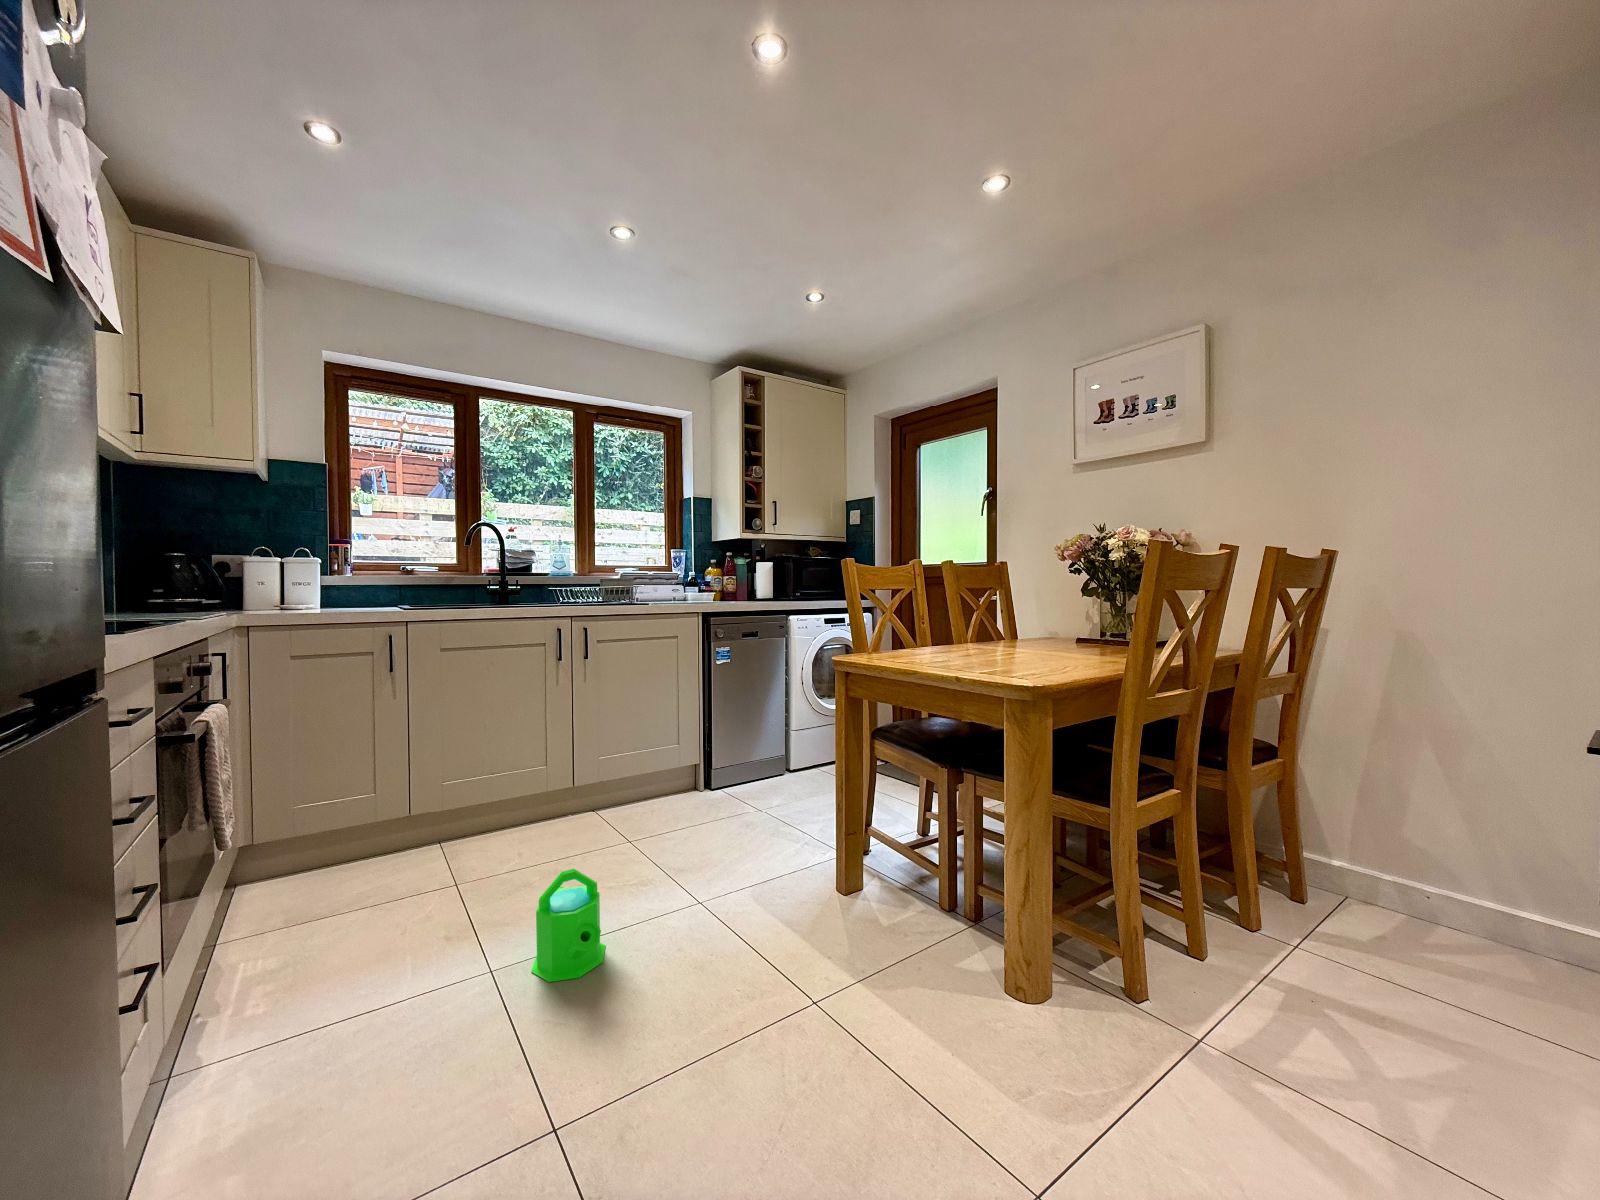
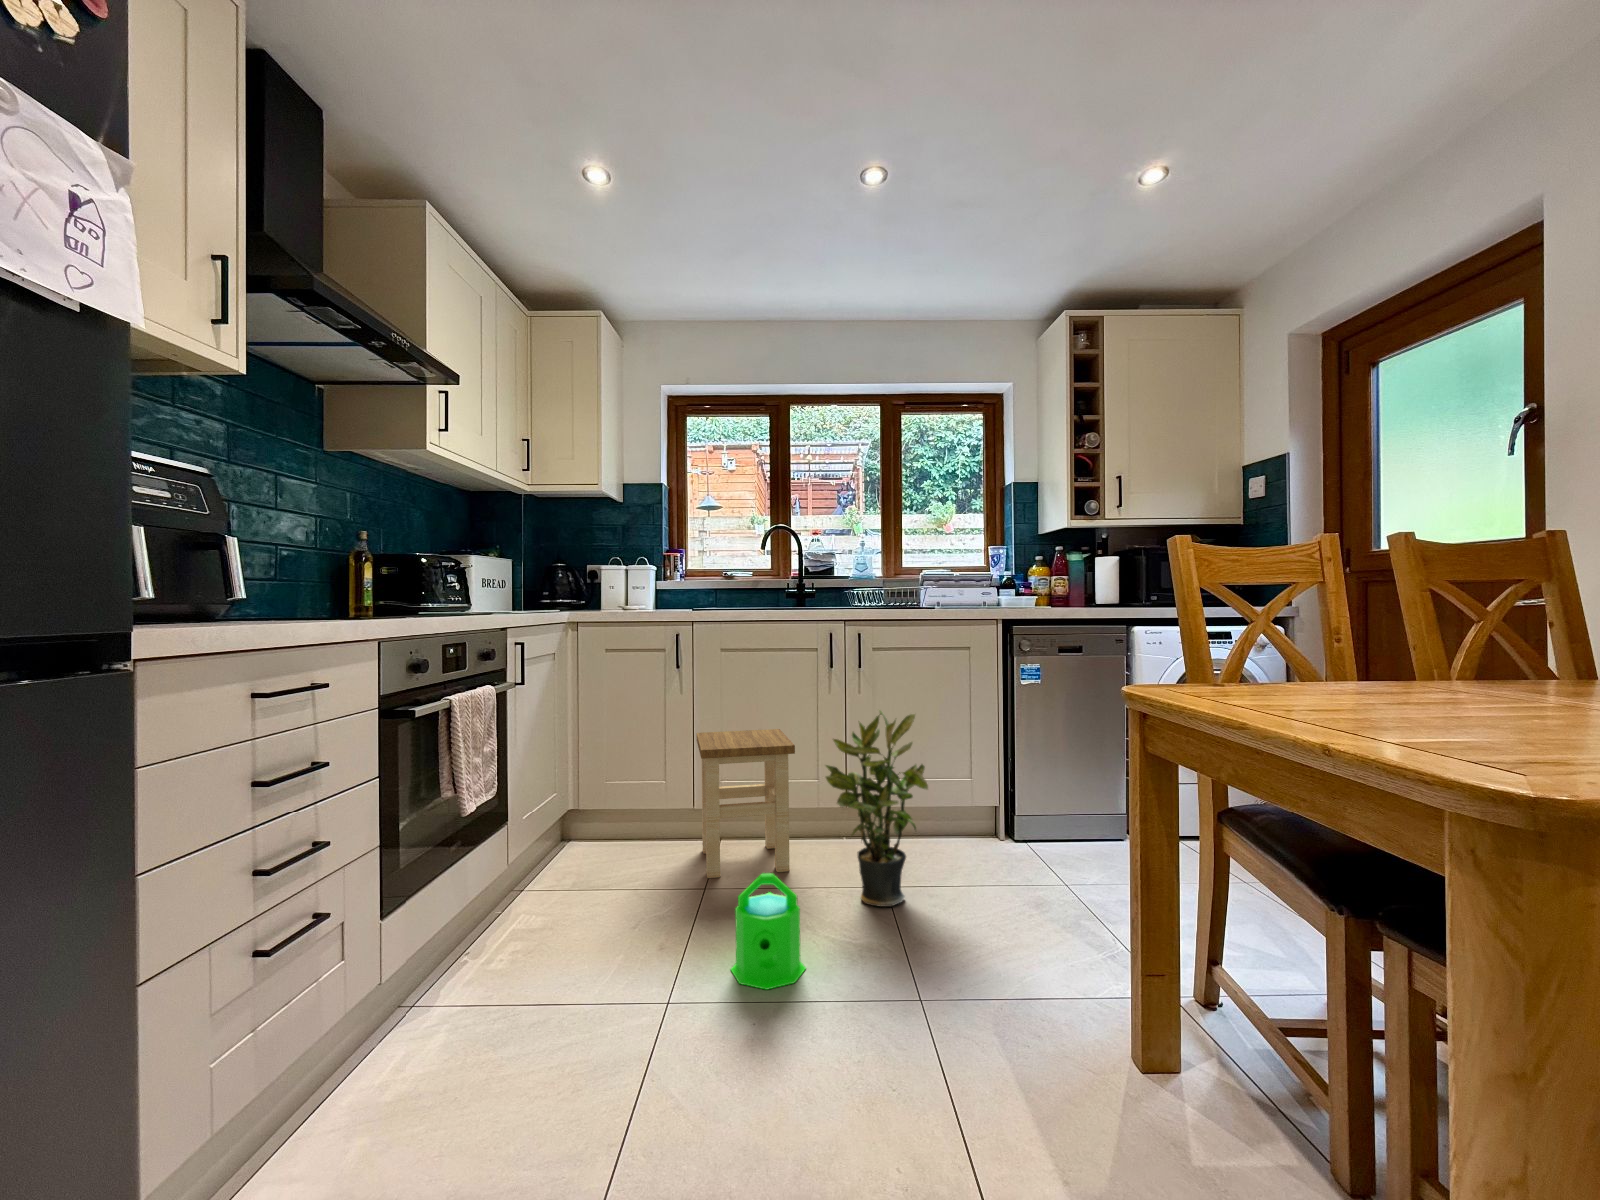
potted plant: none [587,699,677,873] -> present [826,711,928,907]
stool: none [414,726,542,891] -> present [697,729,795,878]

